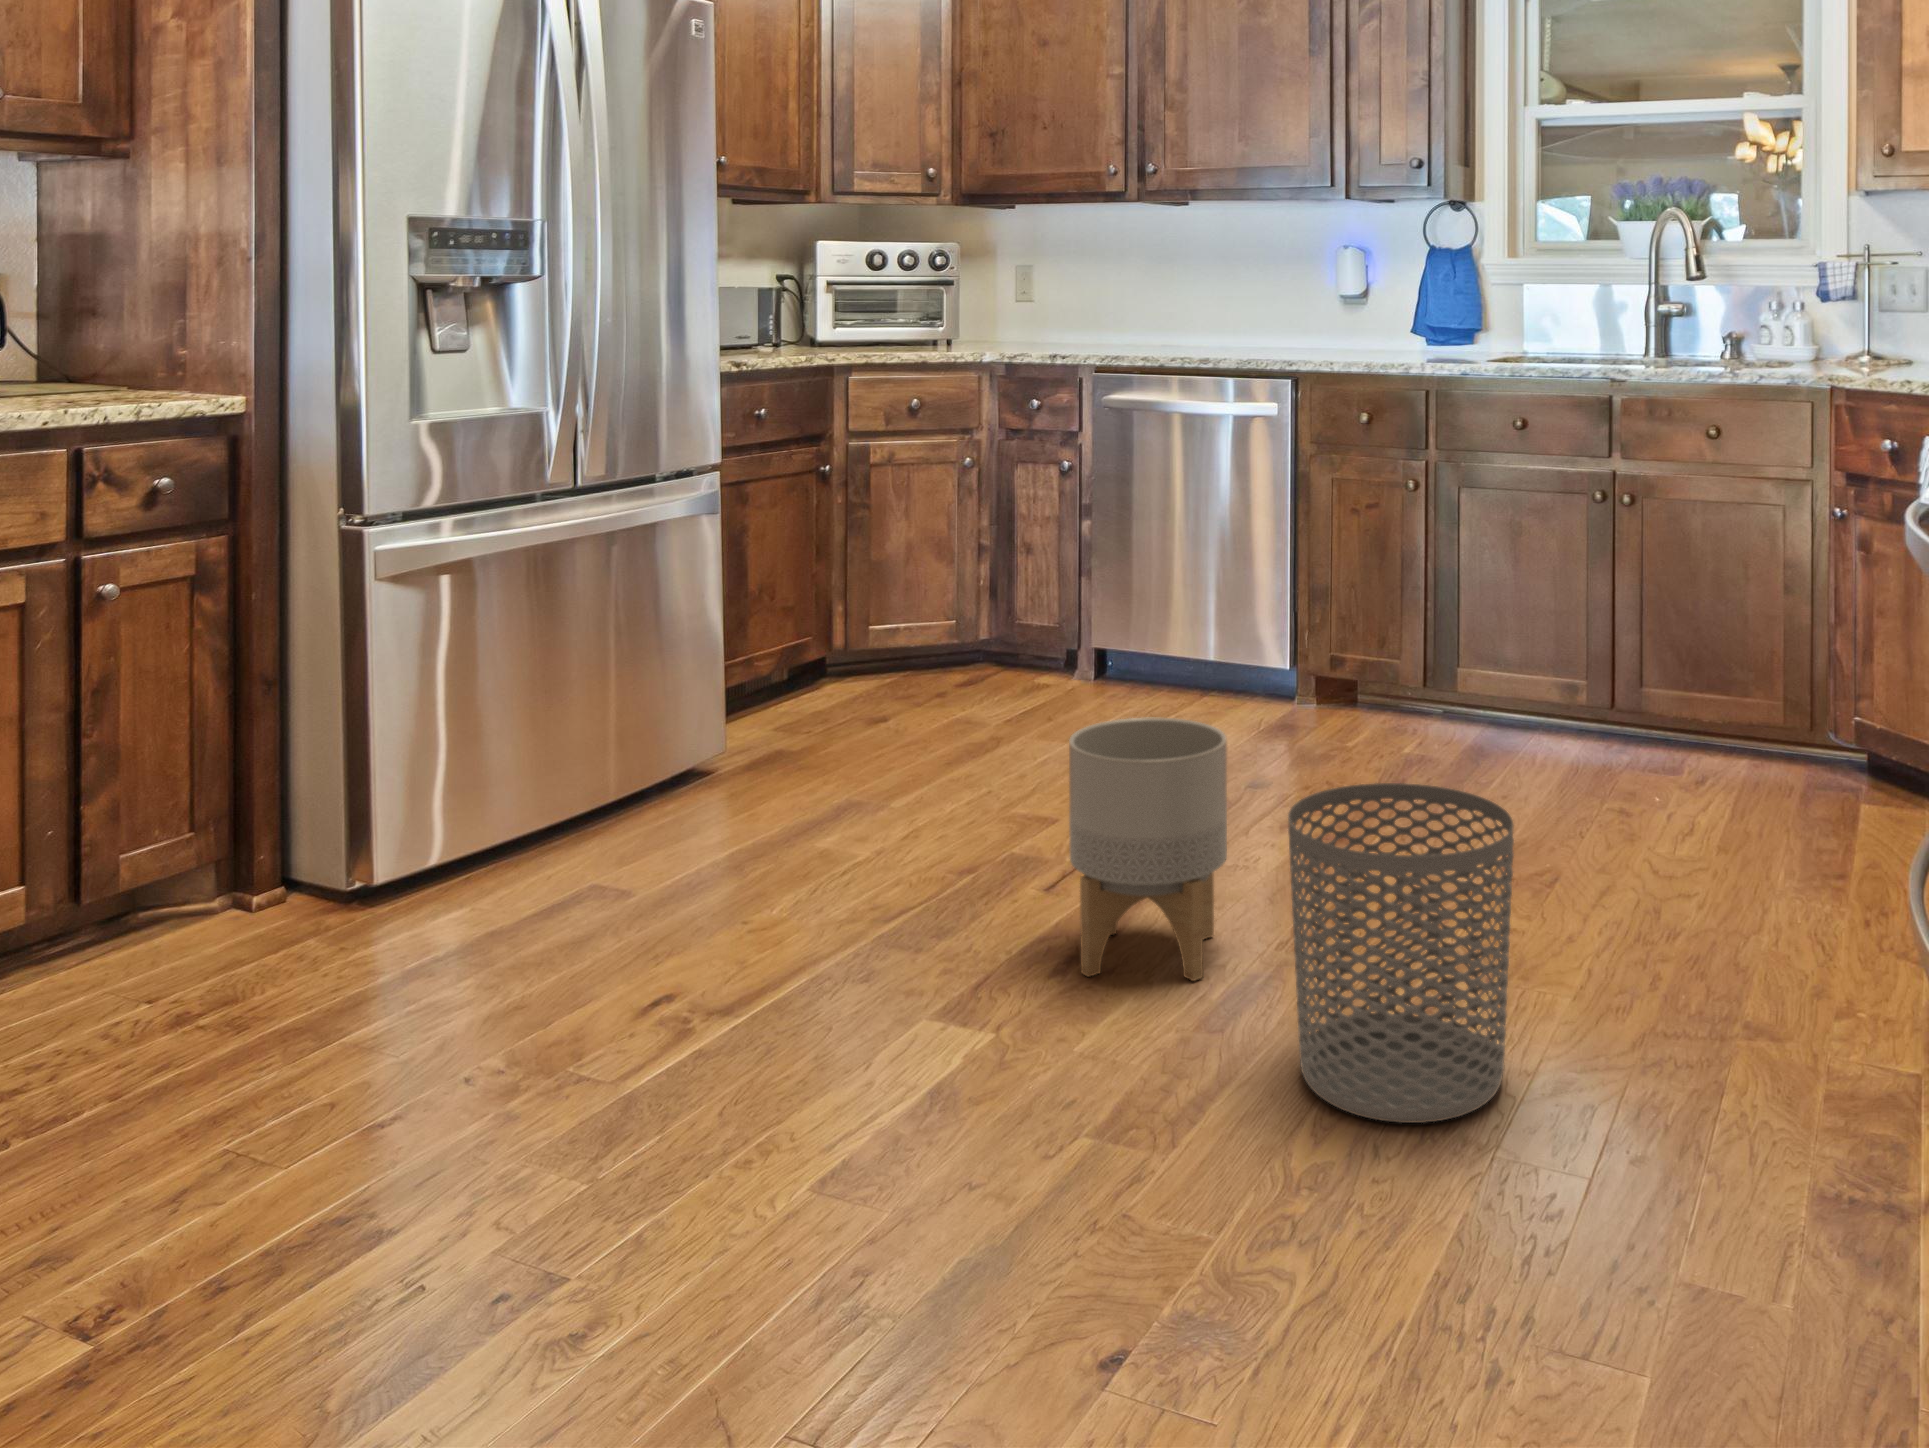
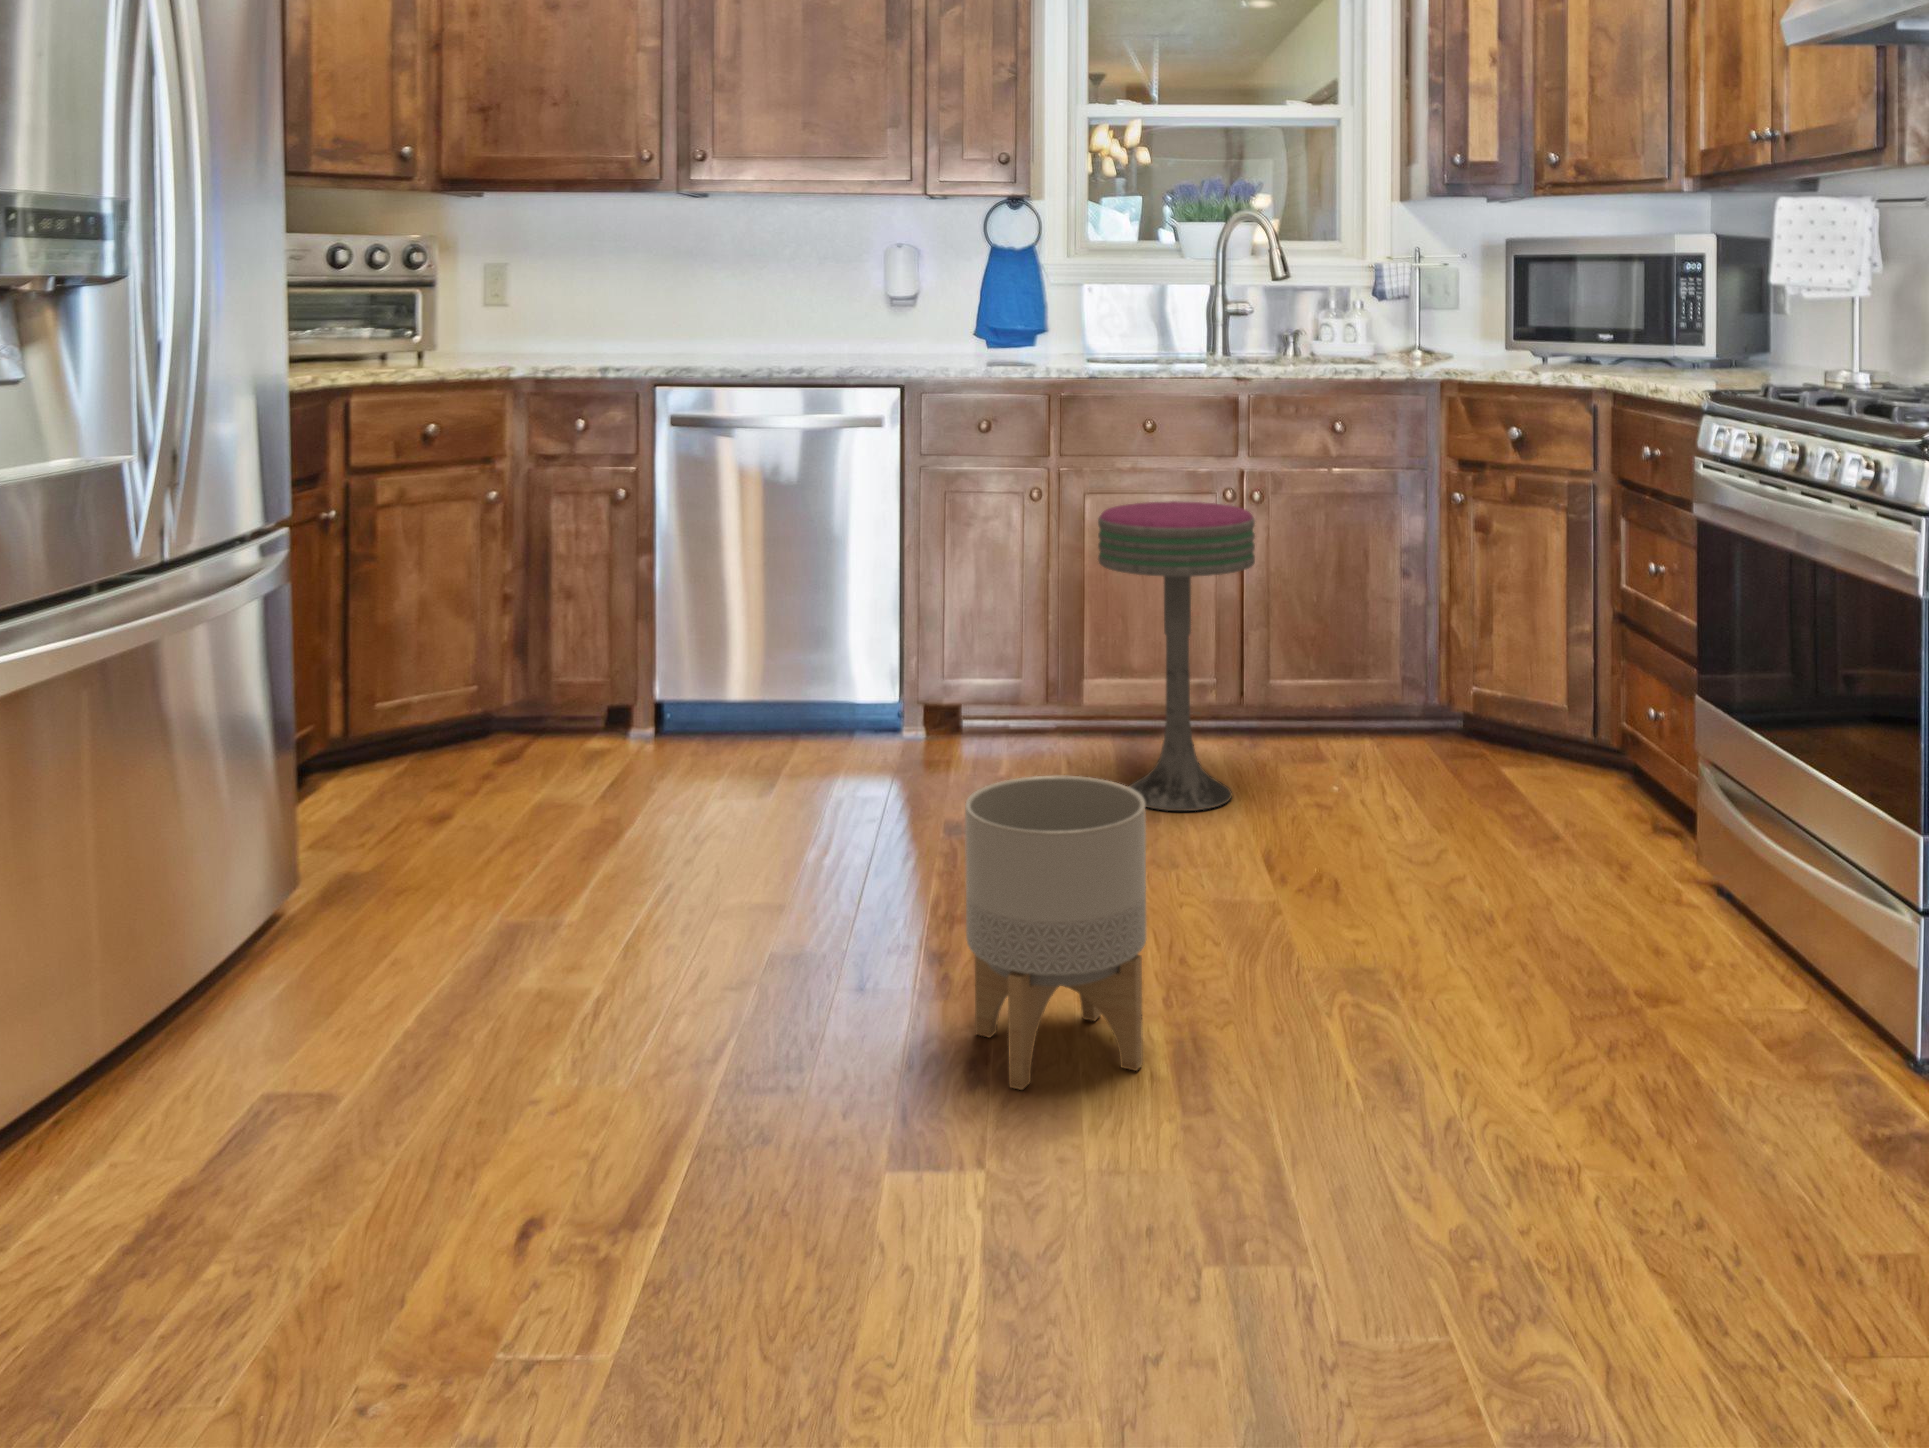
bar stool: none [1414,495,1567,793] -> present [1098,501,1255,811]
waste bin: present [1288,783,1514,1123] -> none [1324,814,1572,1185]

